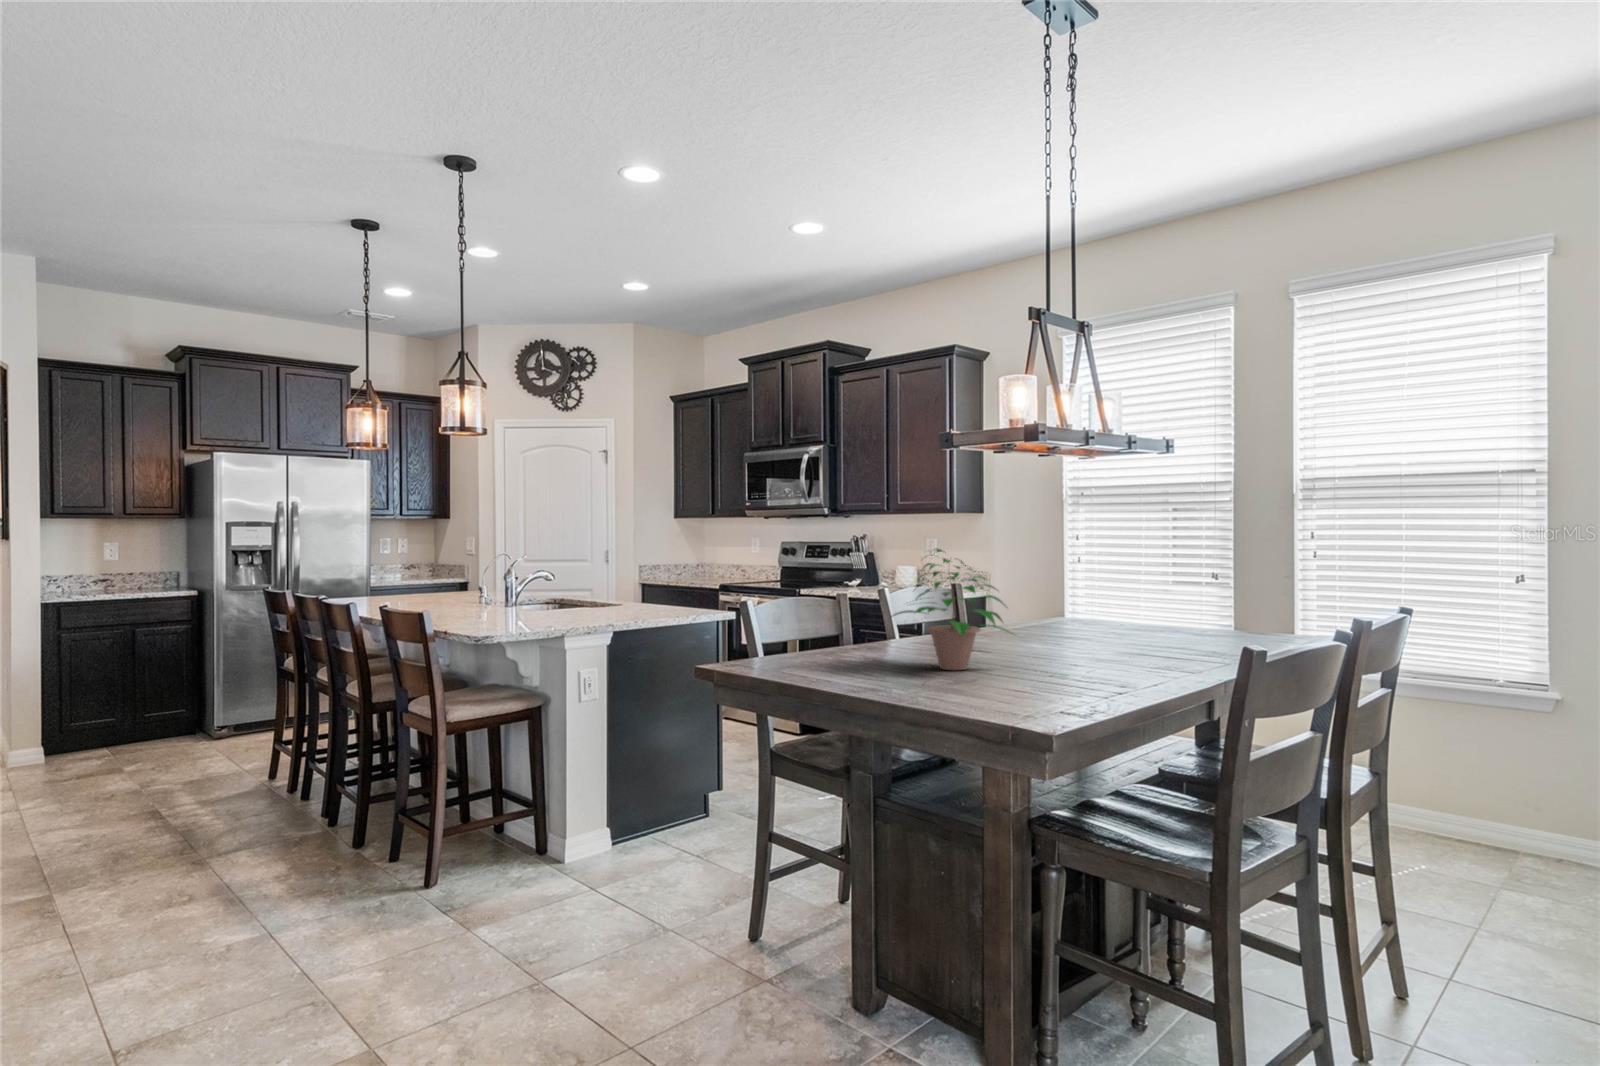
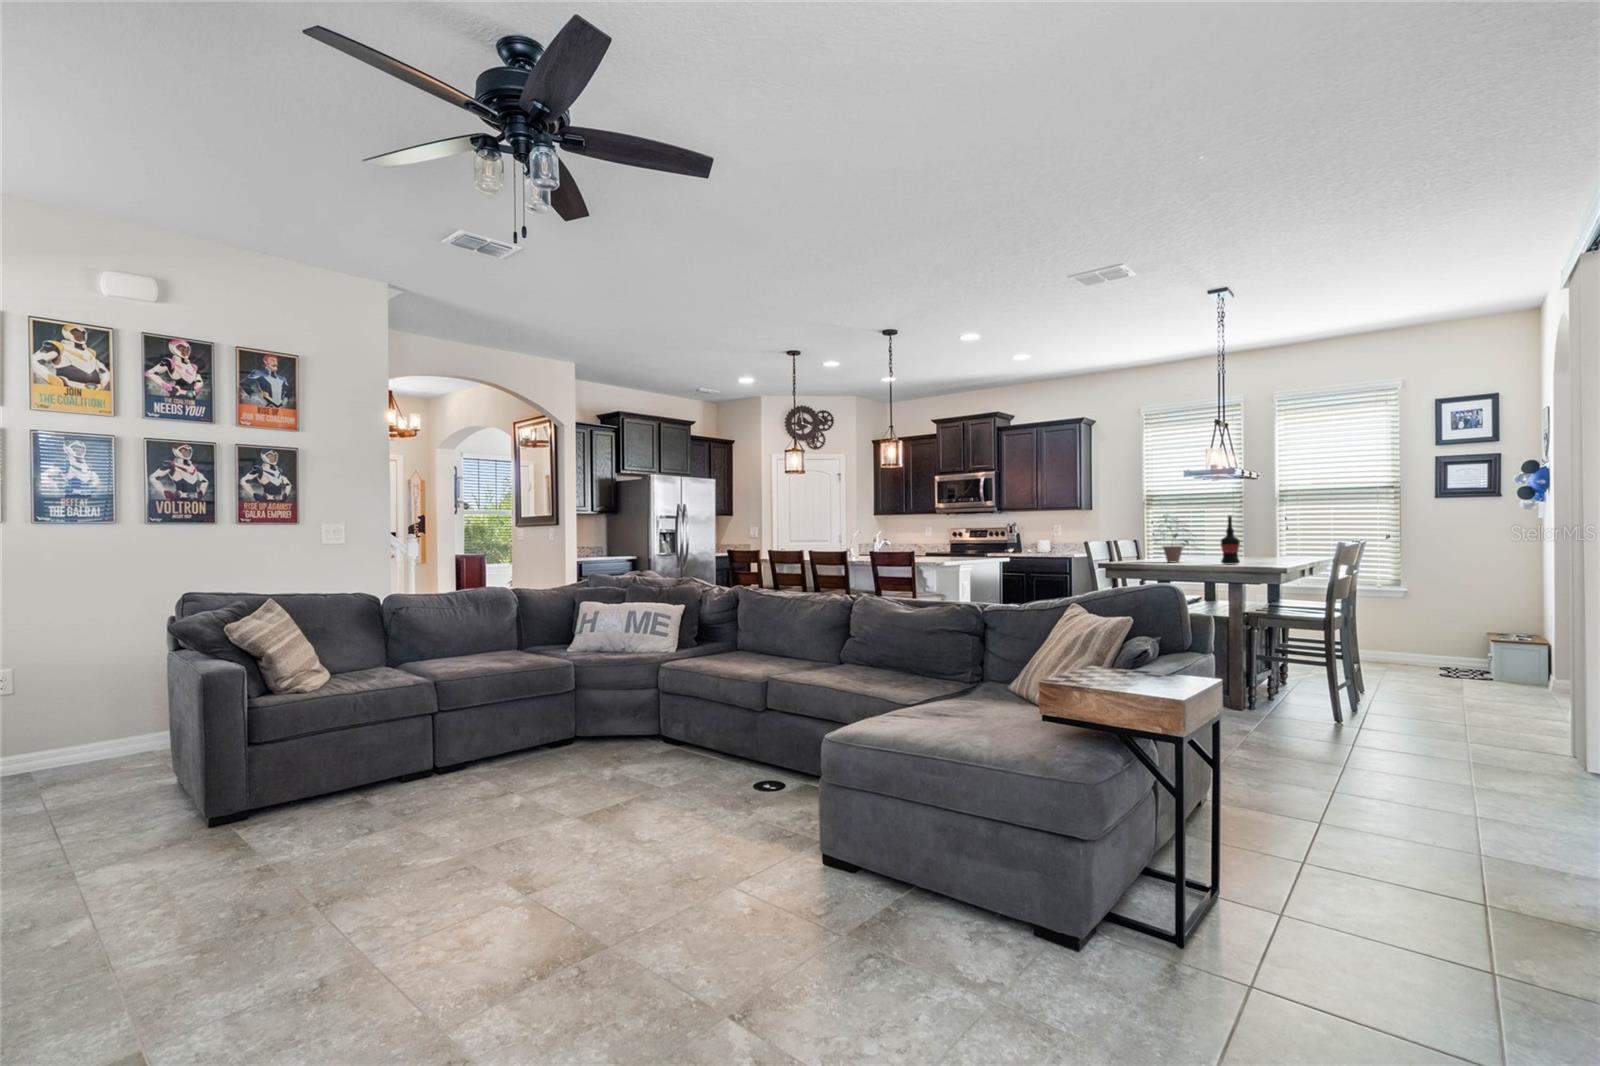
wine bottle: none [1016,565,1067,706] -> present [1221,516,1240,564]

